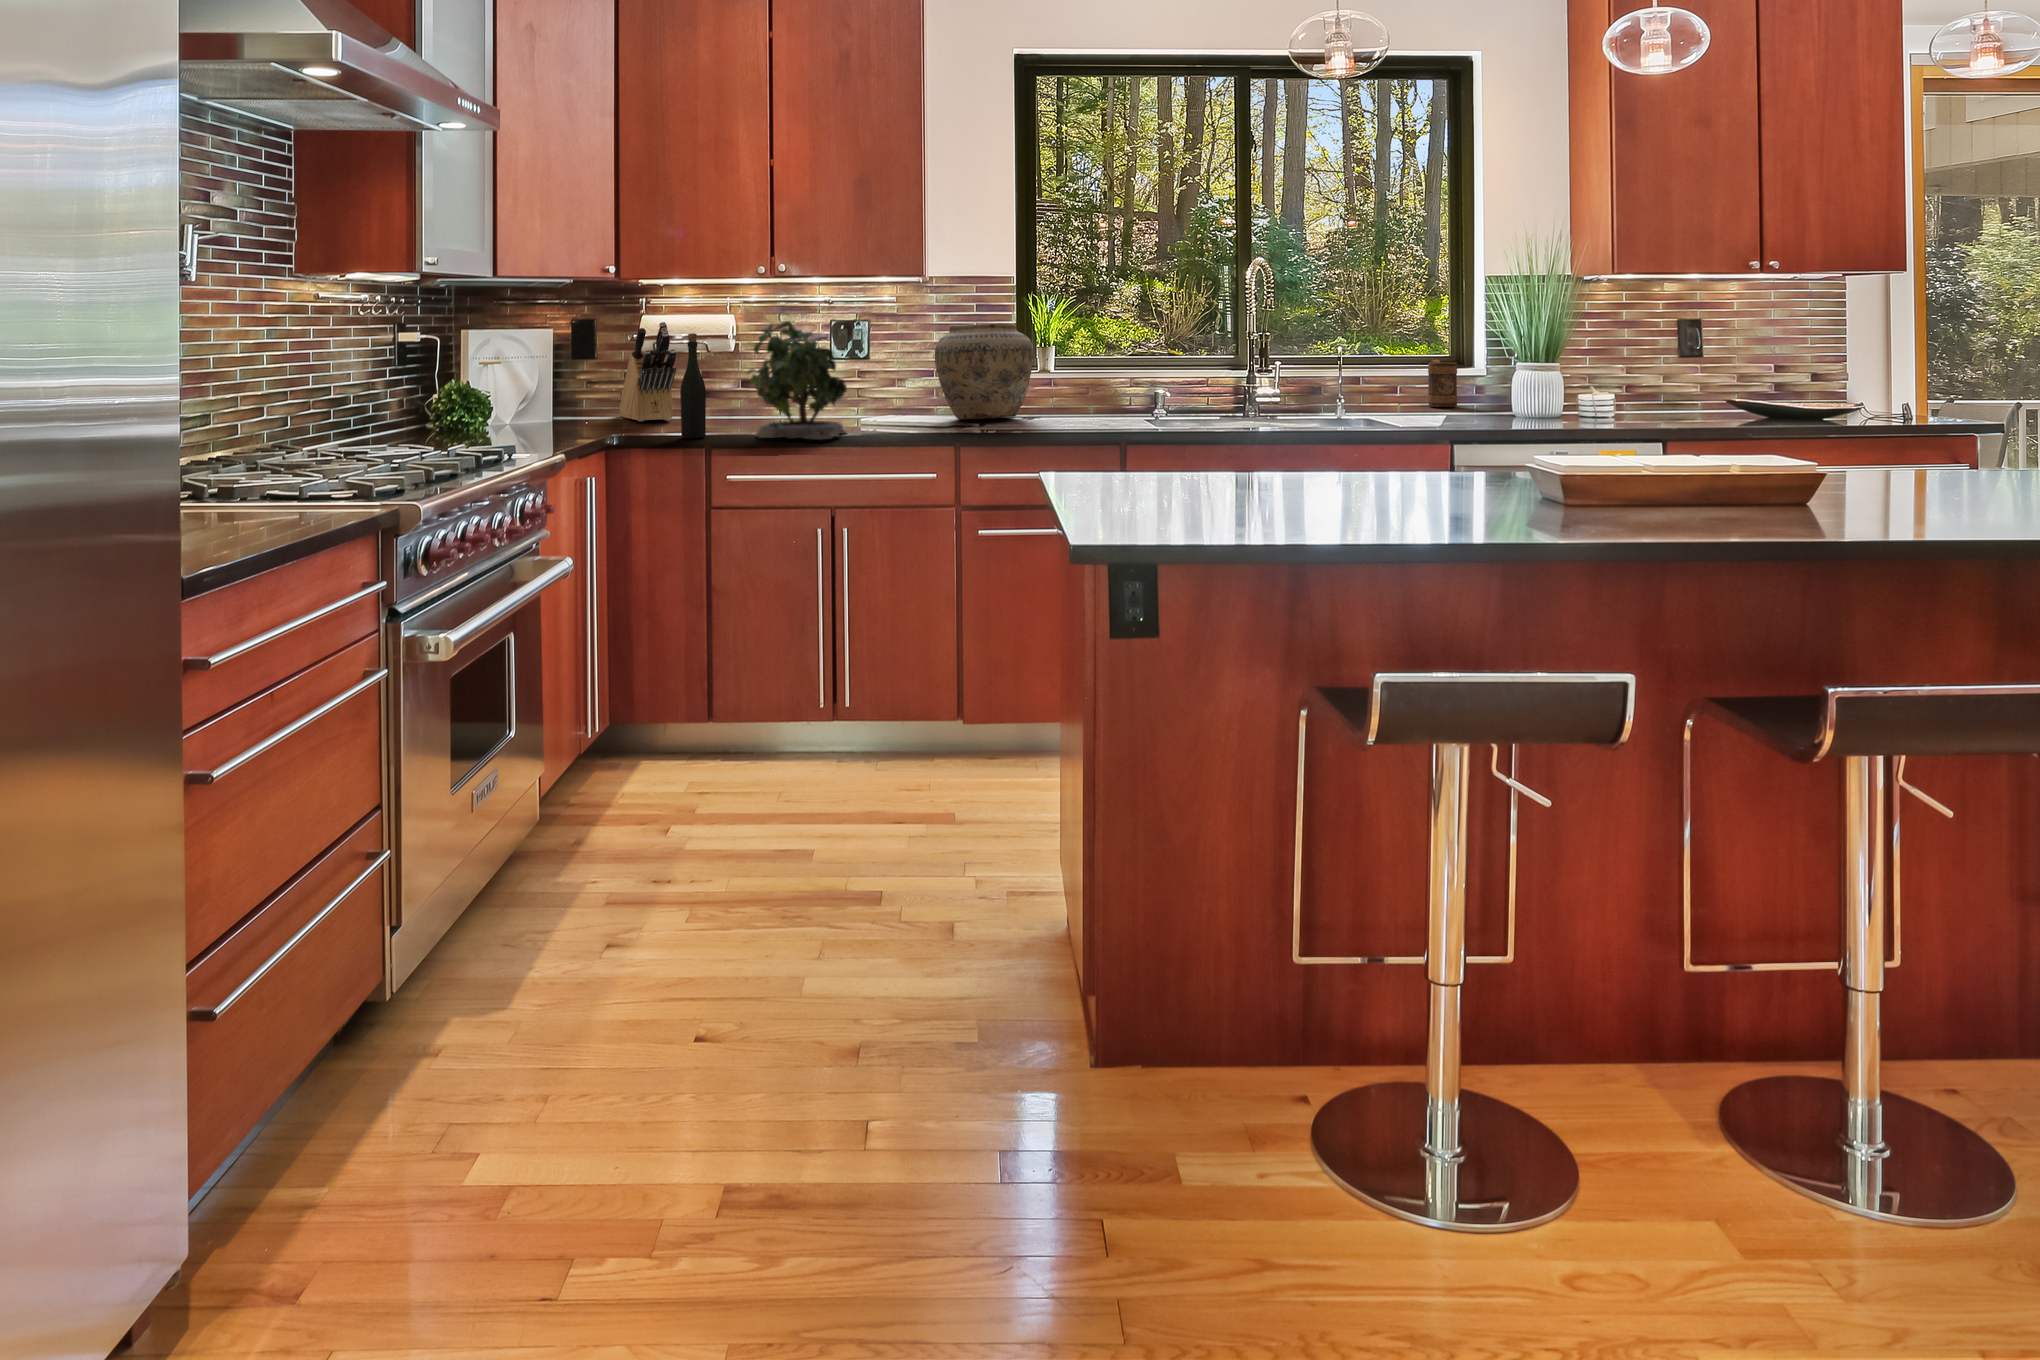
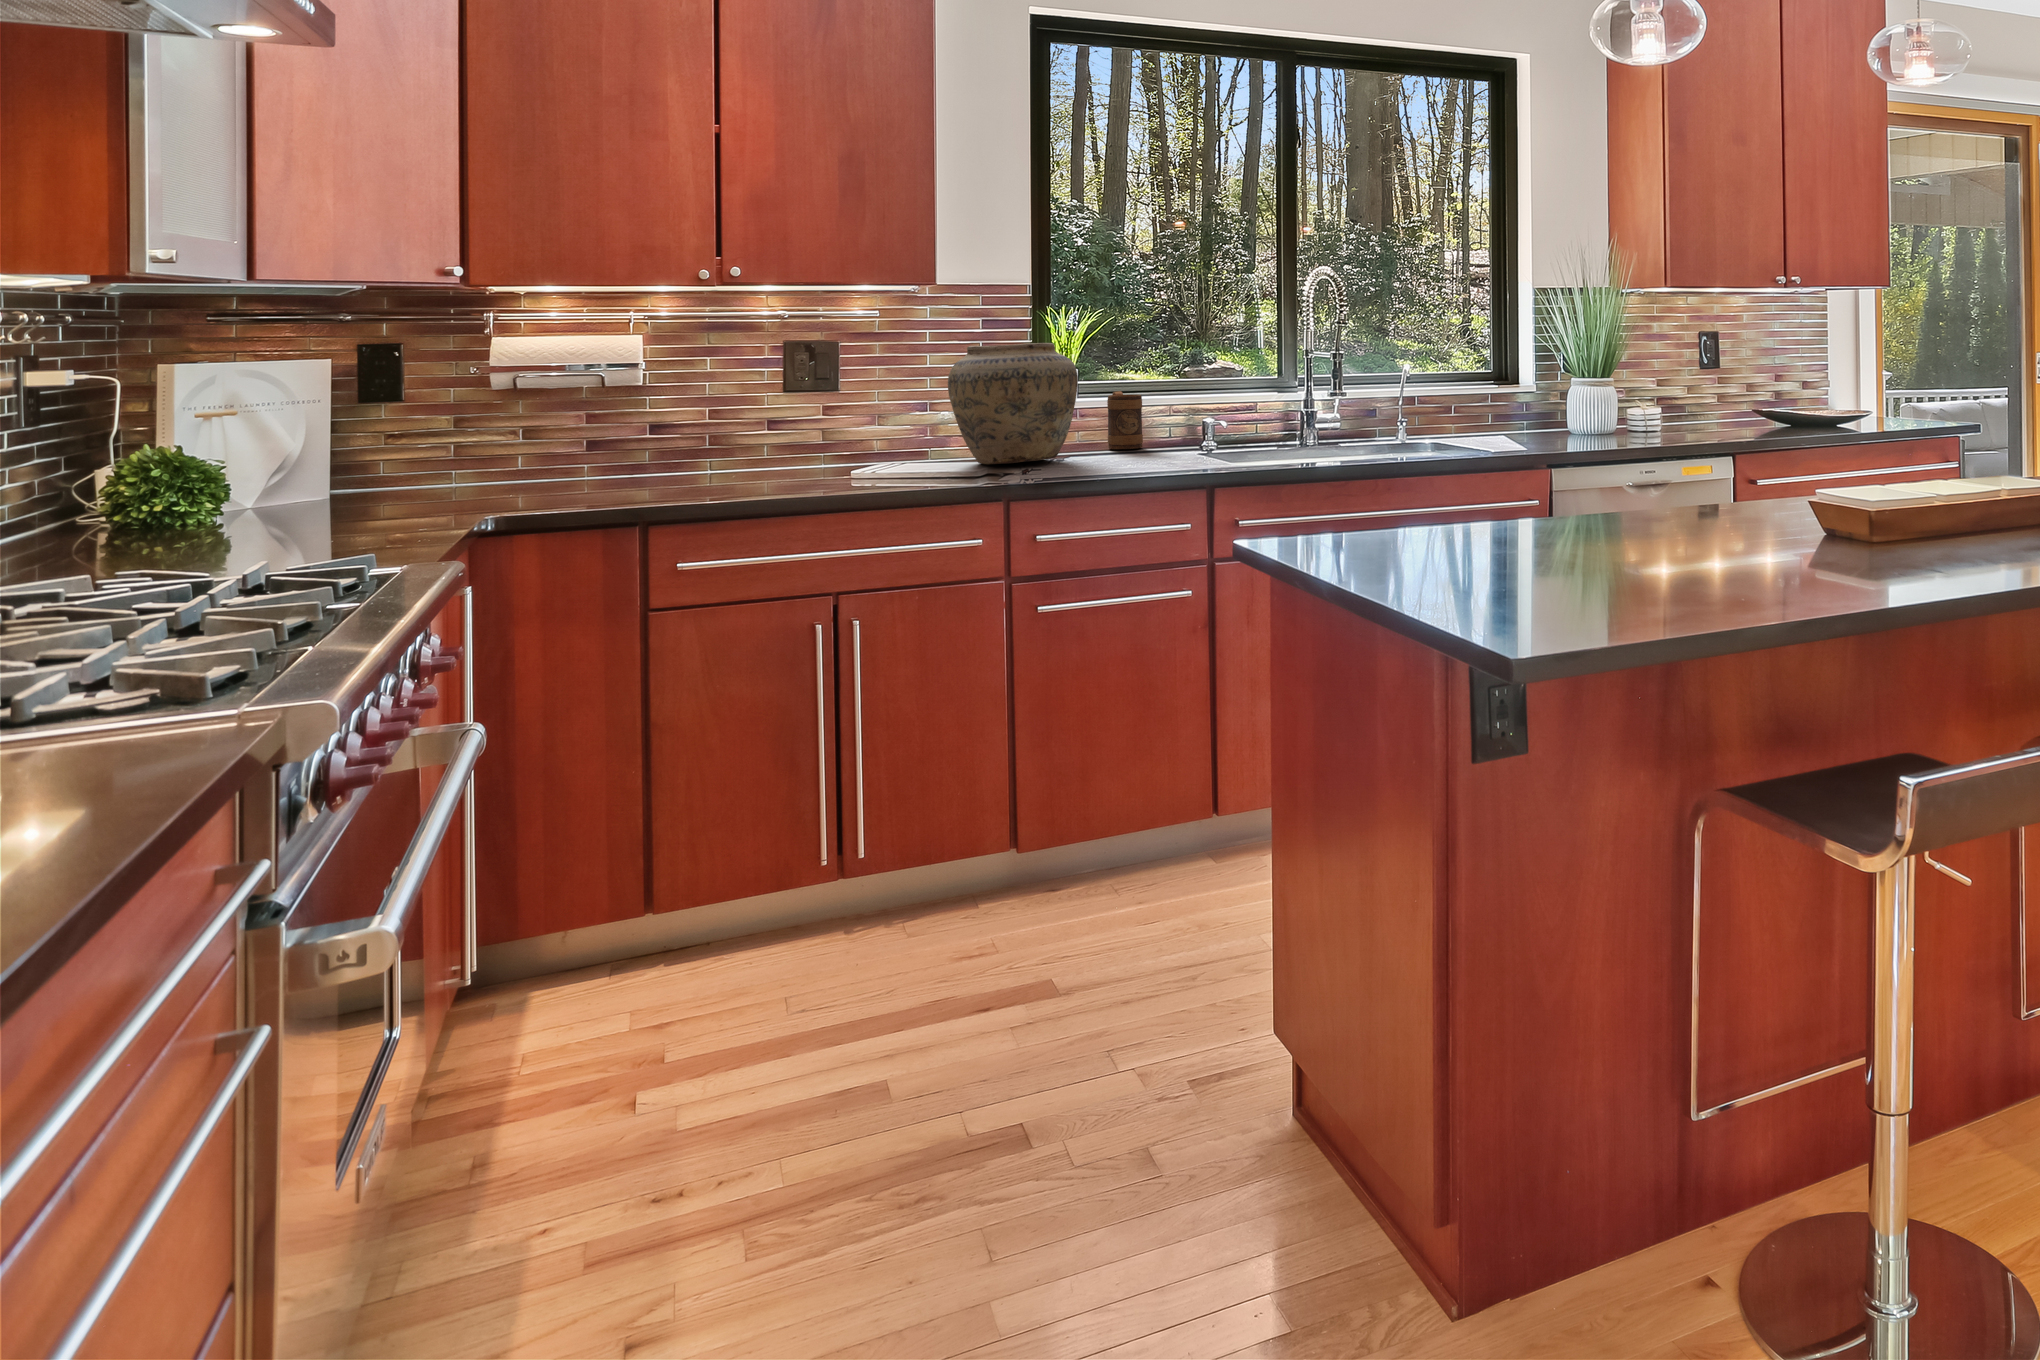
potted plant: present [748,316,847,440] -> none [702,335,851,506]
knife block: present [619,322,676,422] -> none [449,346,562,490]
bottle: present [680,333,706,438] -> none [590,363,633,513]
mug: present [1428,360,1457,407] -> present [1107,391,1143,449]

